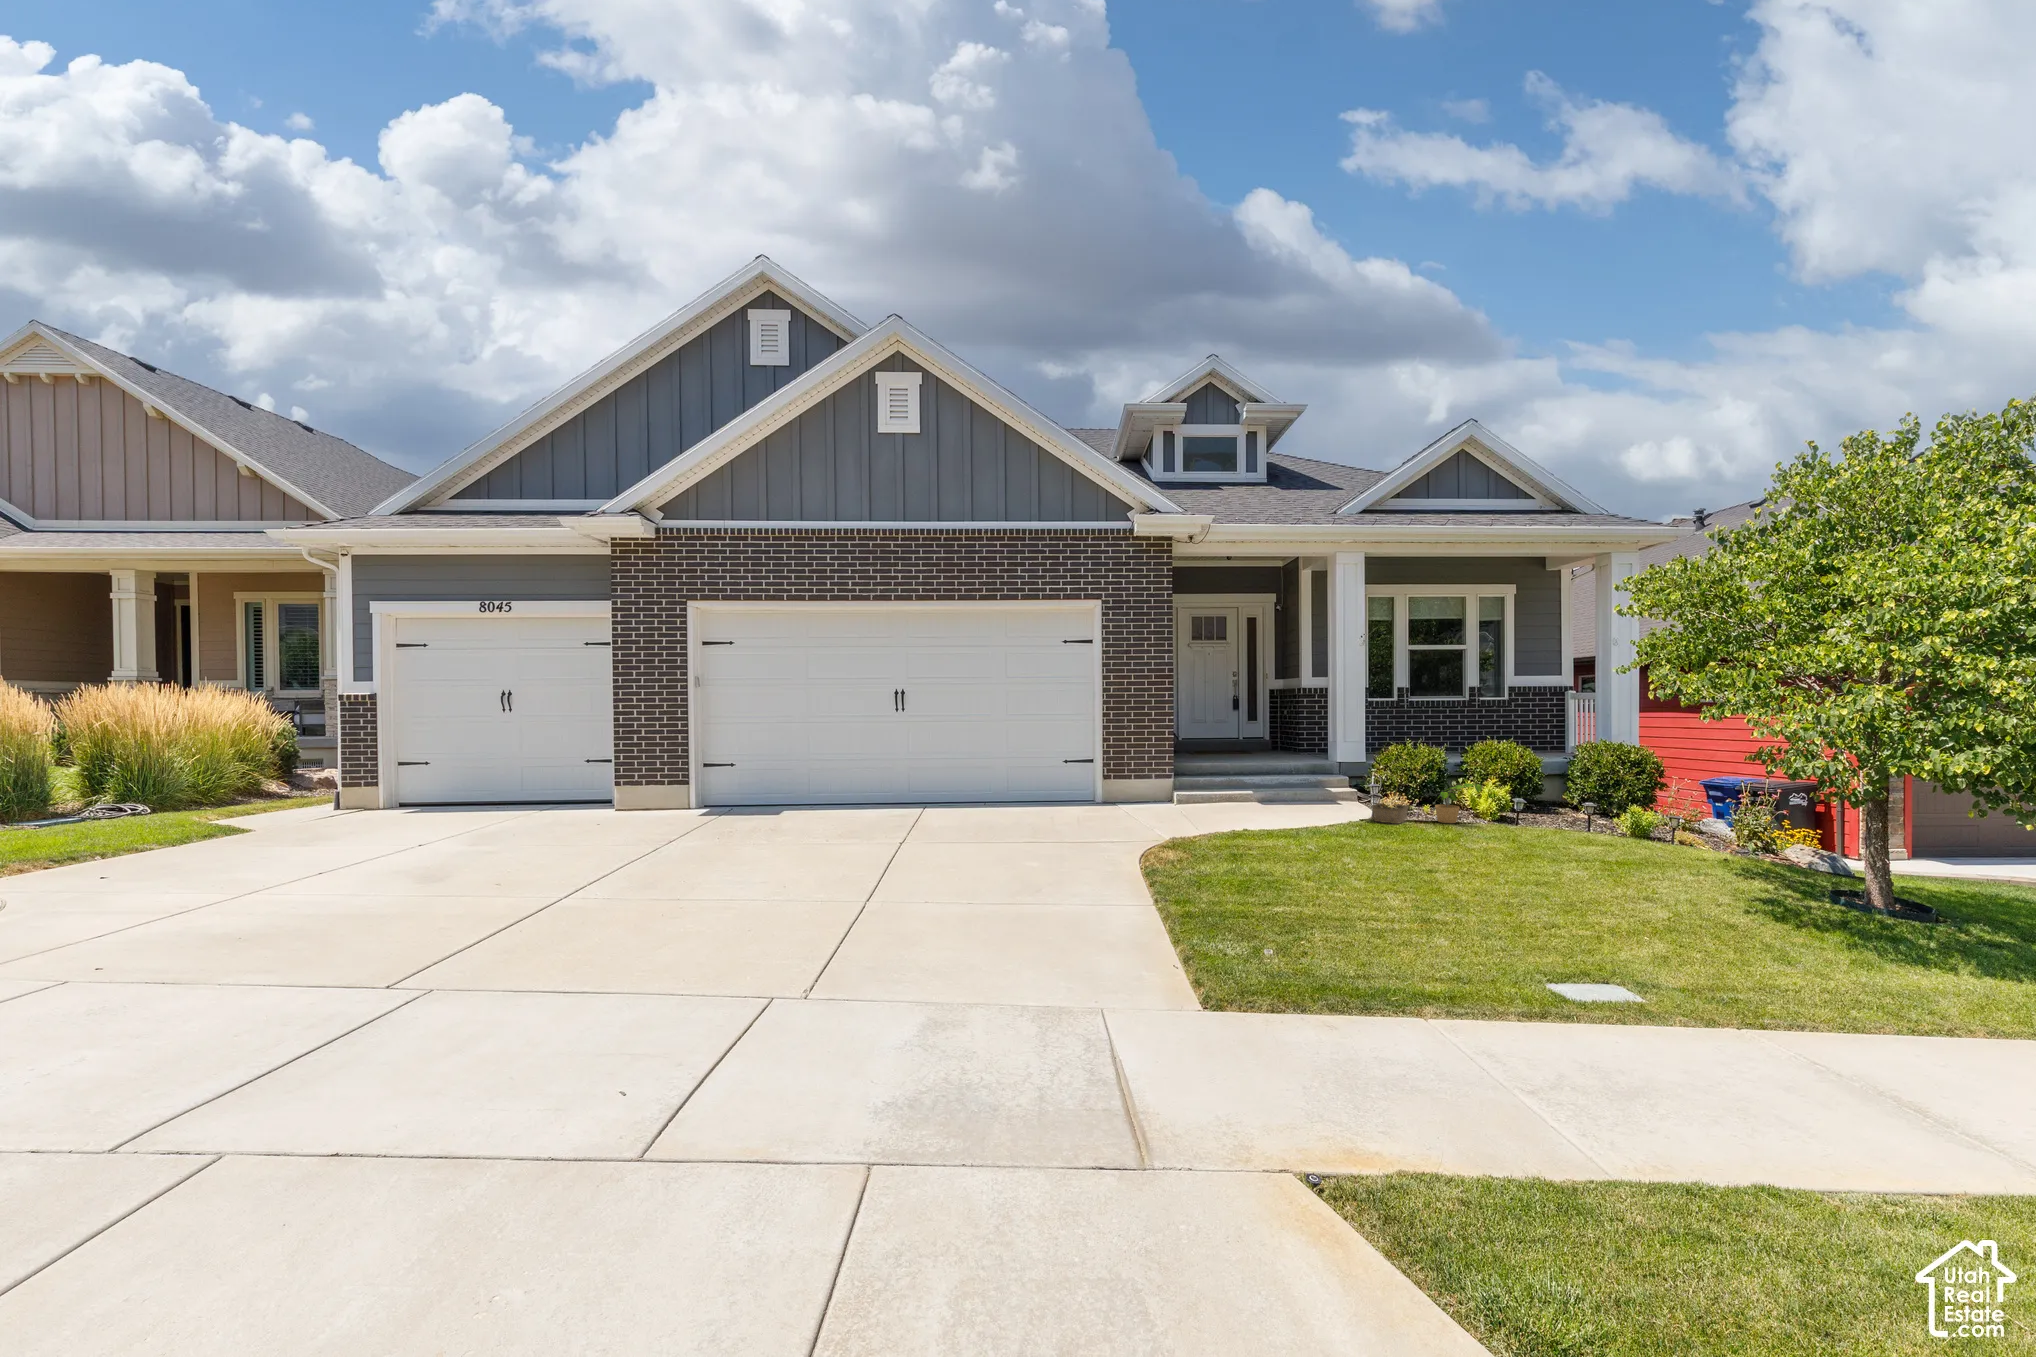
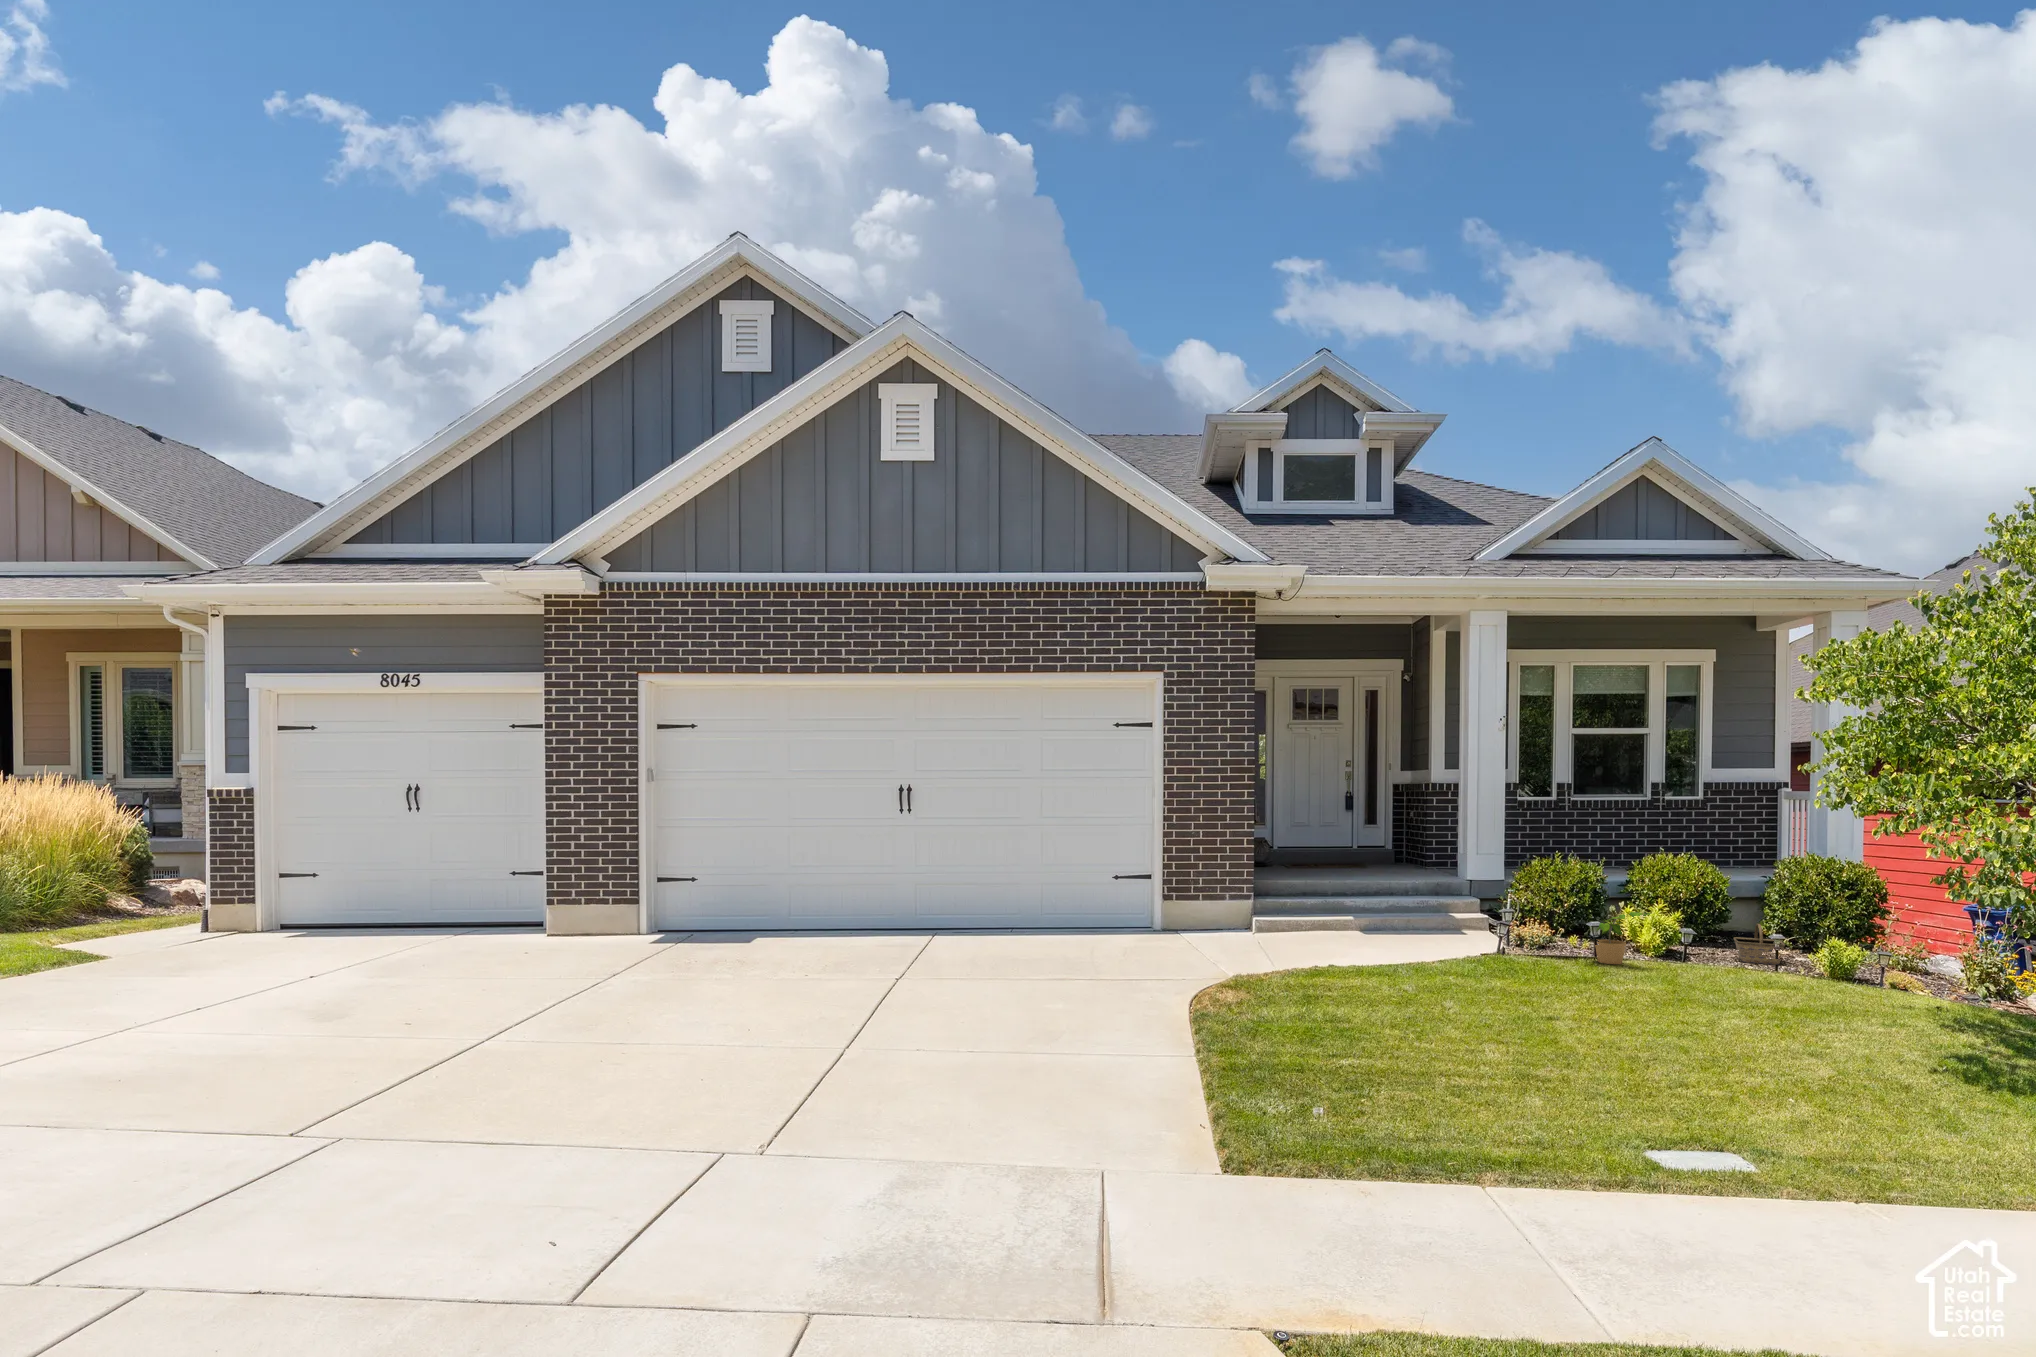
basket: present [1372,803,1409,824] -> present [1734,924,1785,965]

